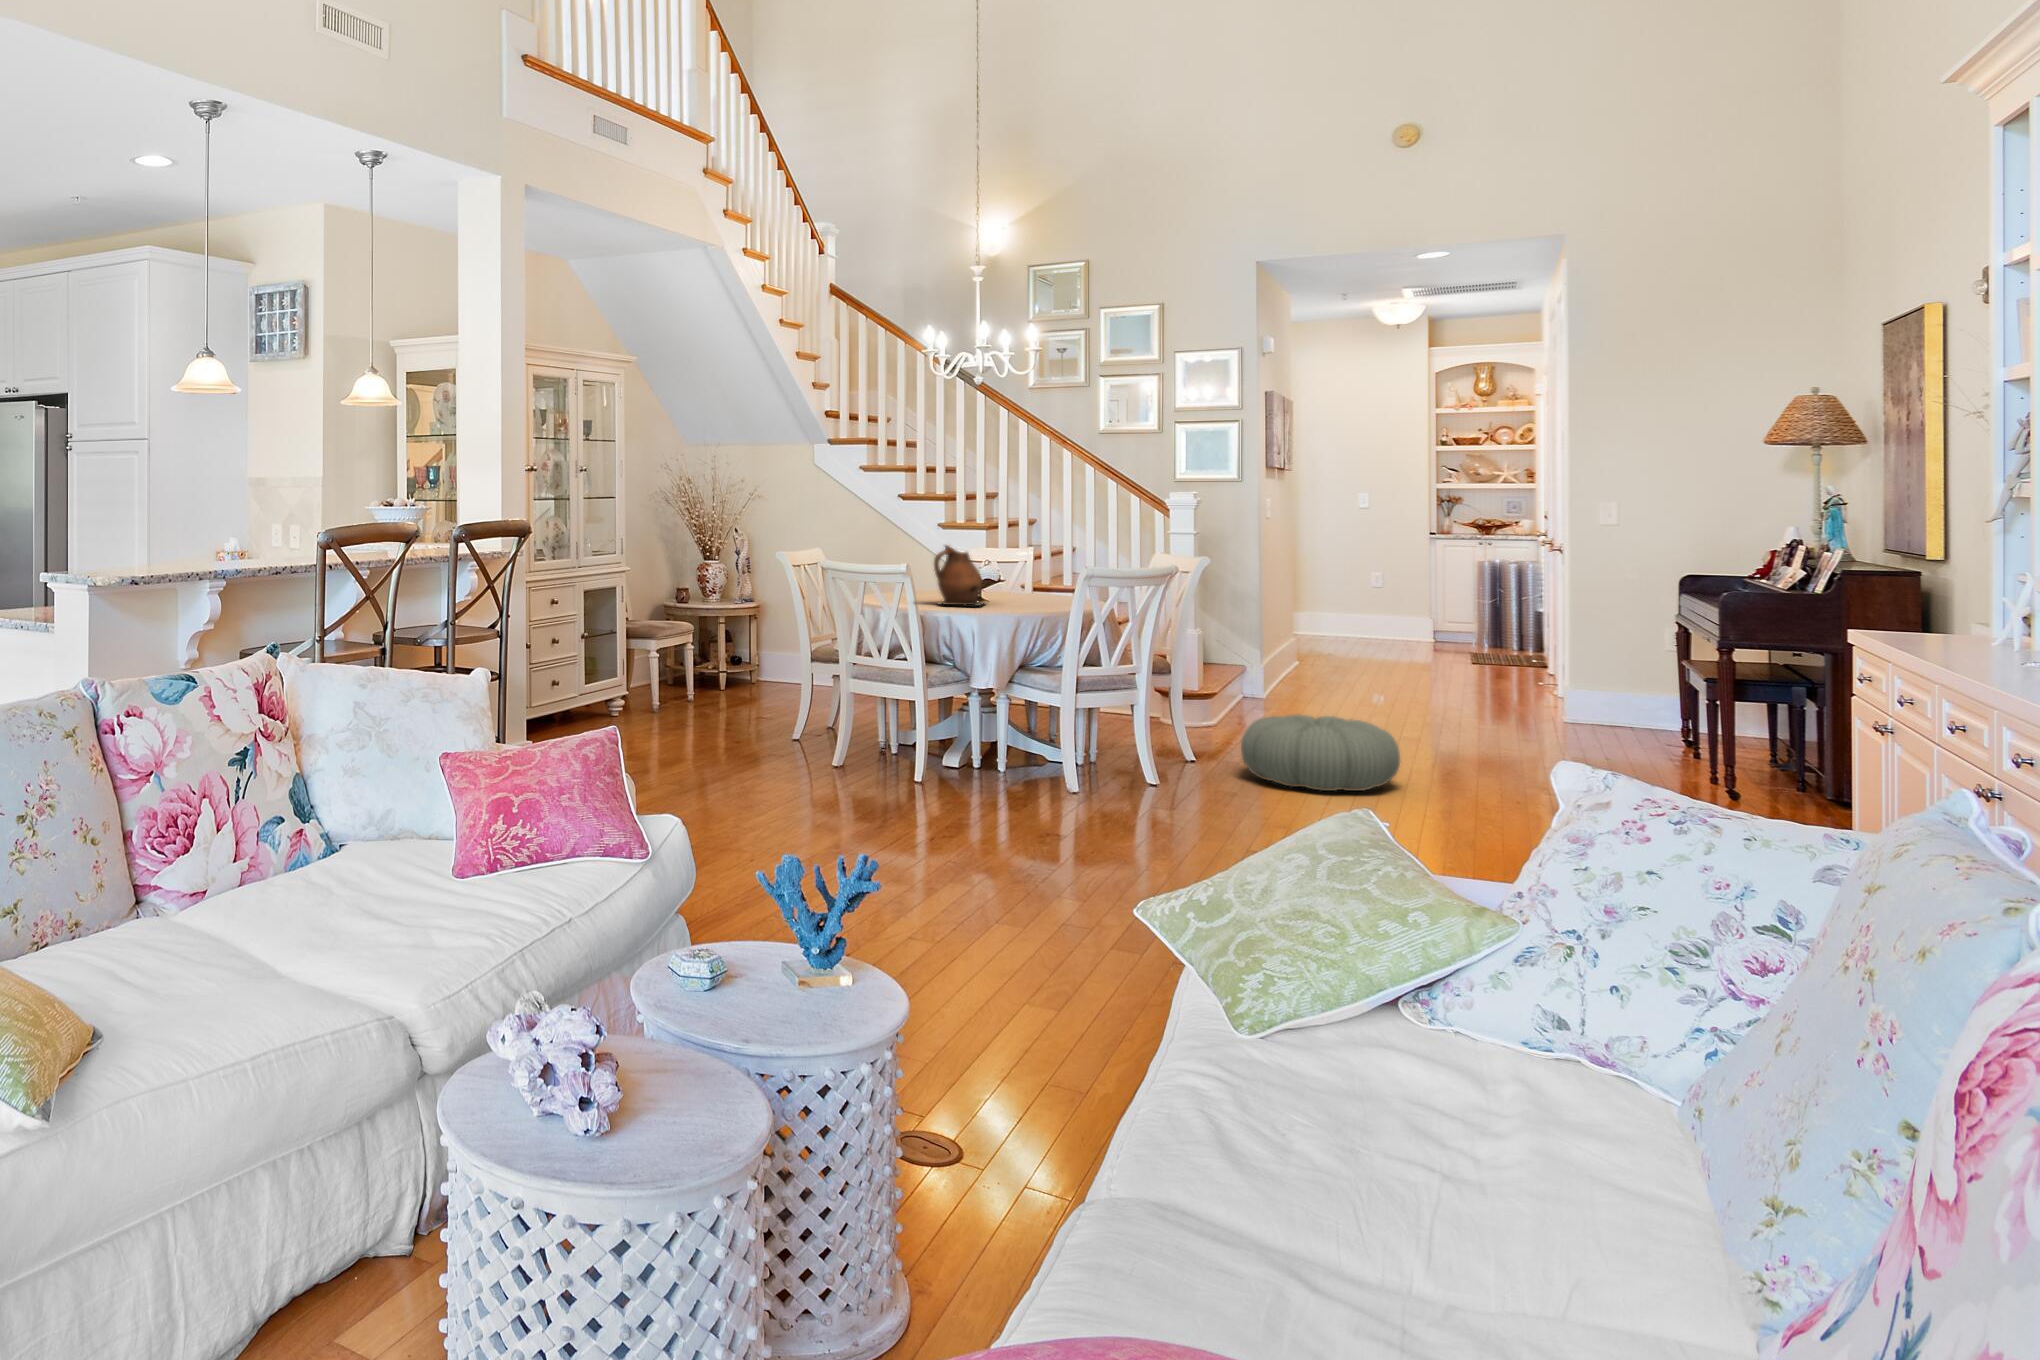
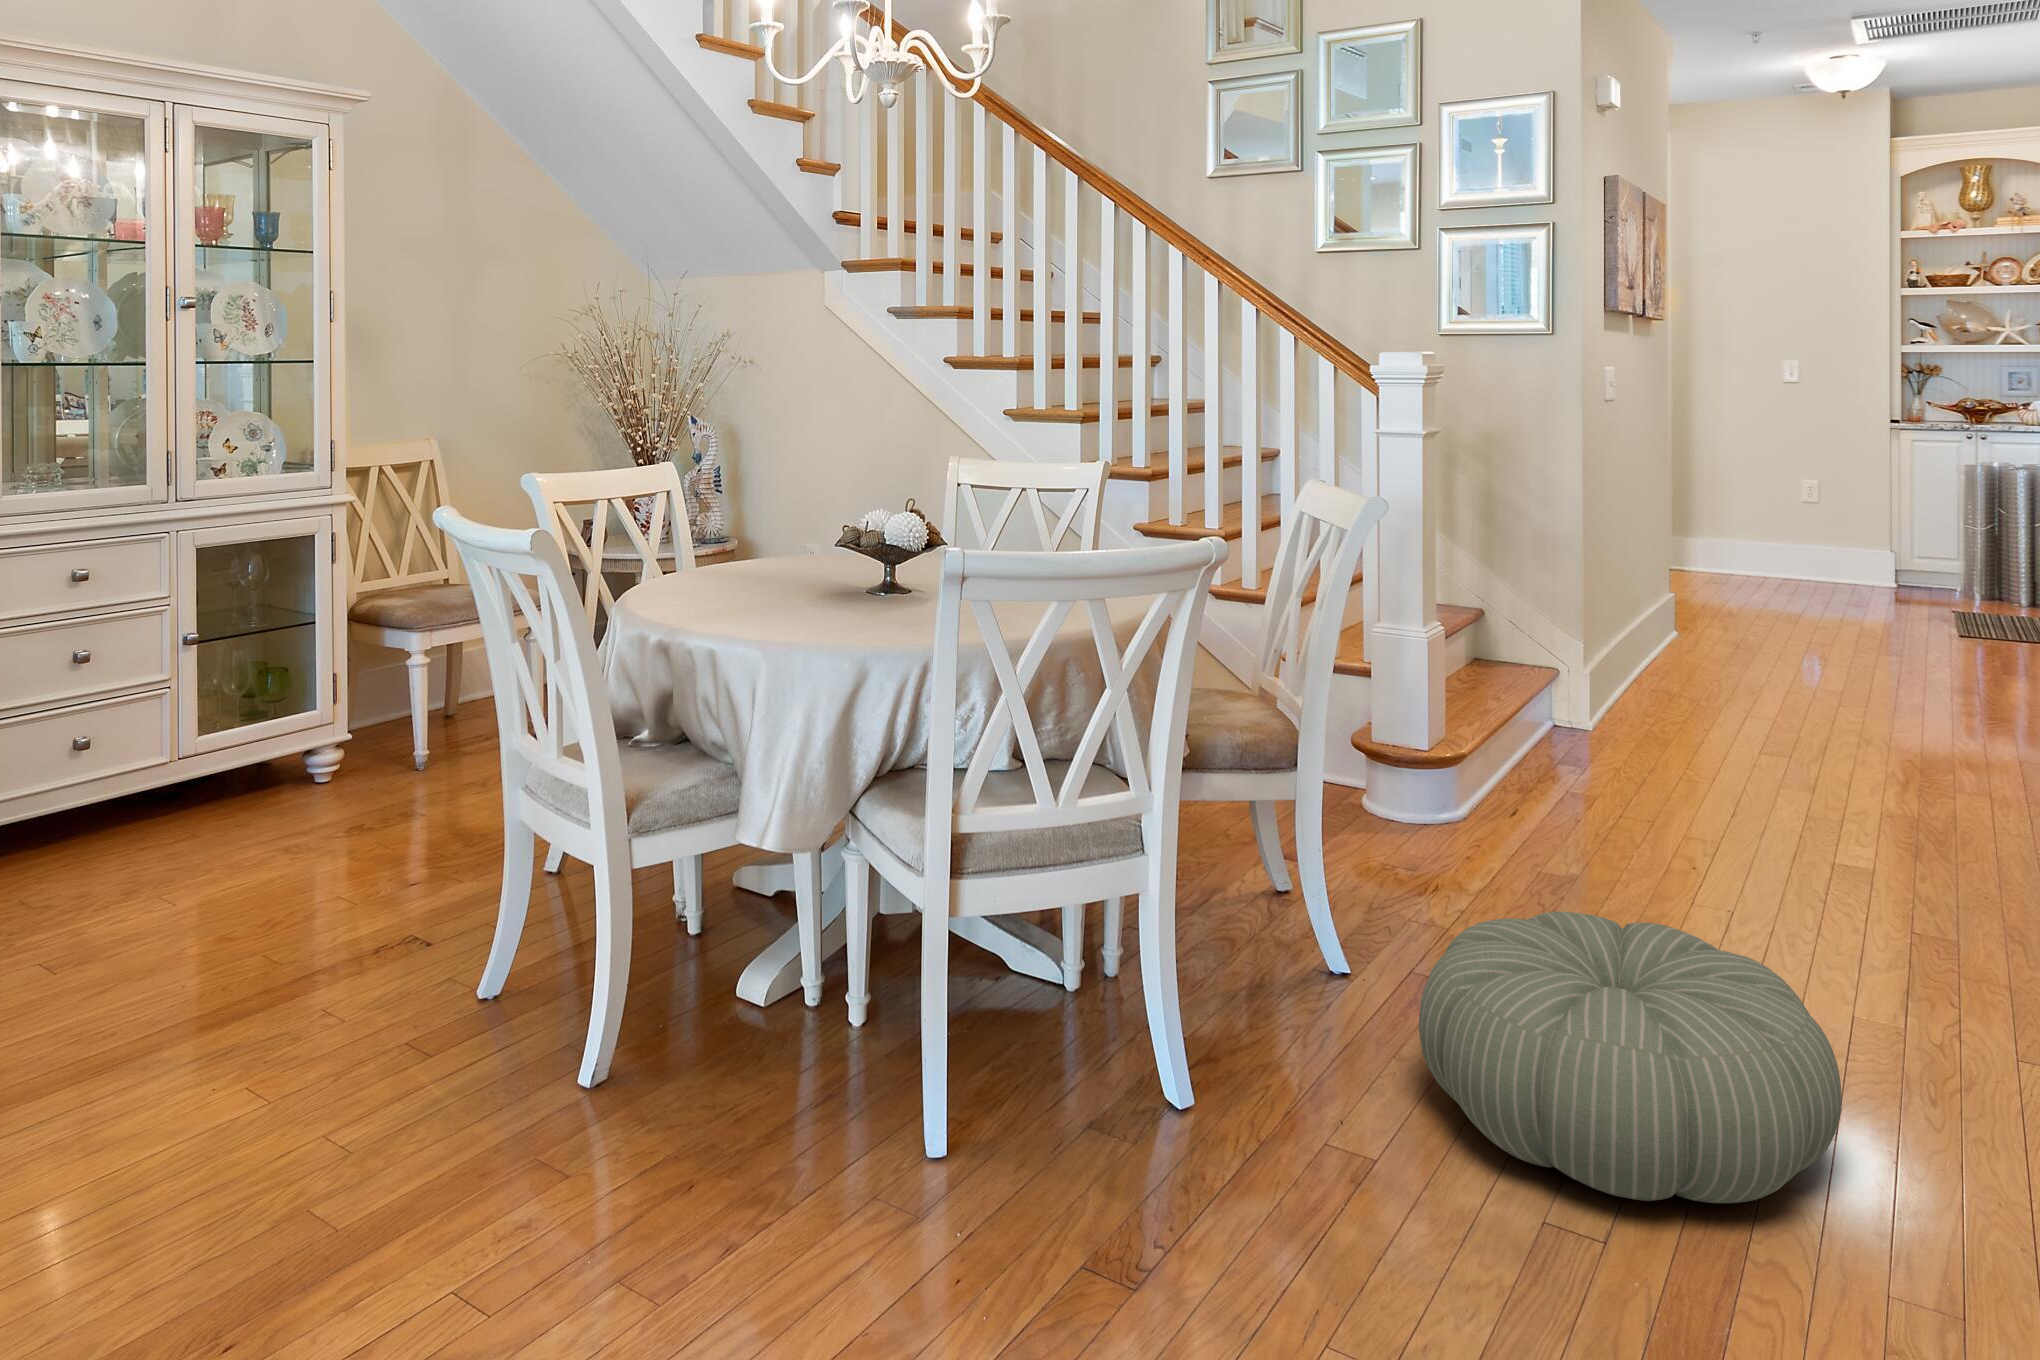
ceramic pitcher: present [934,545,984,606] -> none [723,469,862,624]

